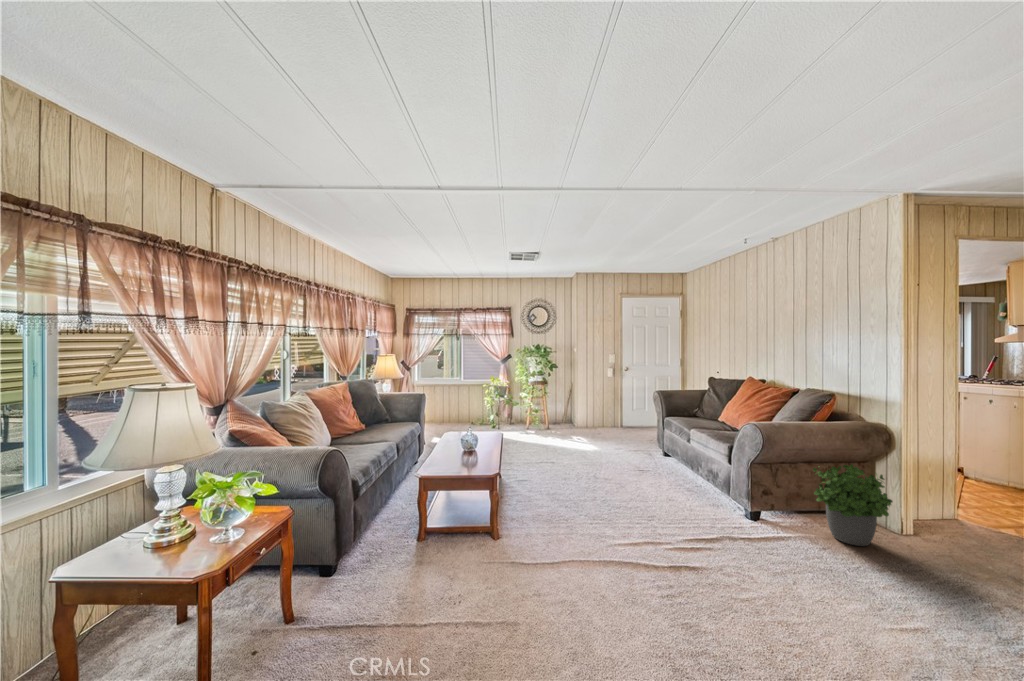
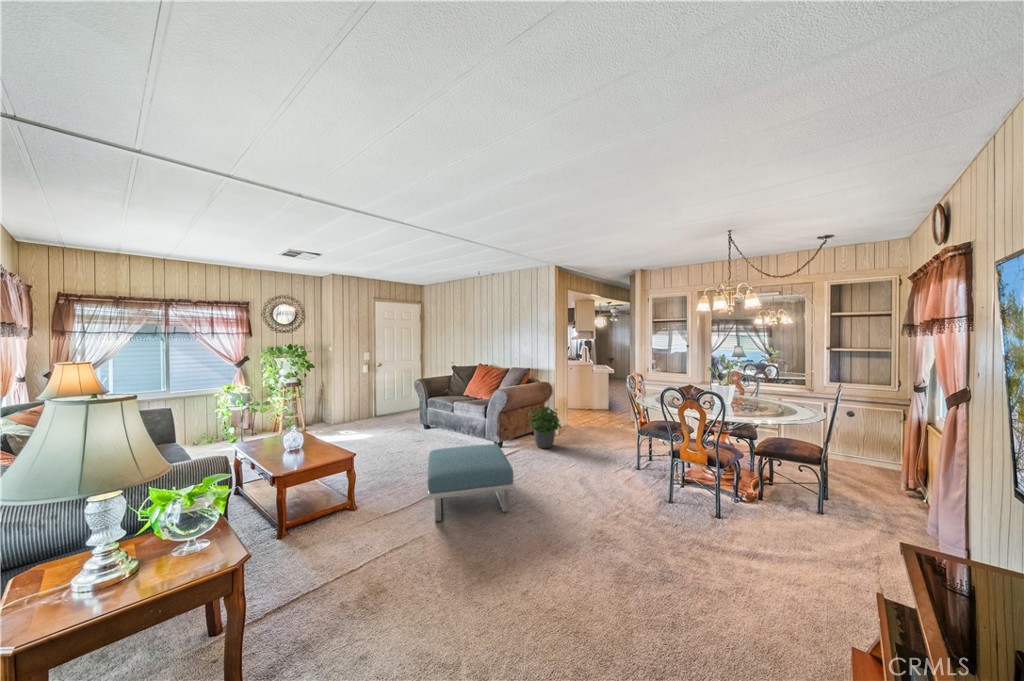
footstool: none [580,484,717,605] -> present [428,444,514,521]

